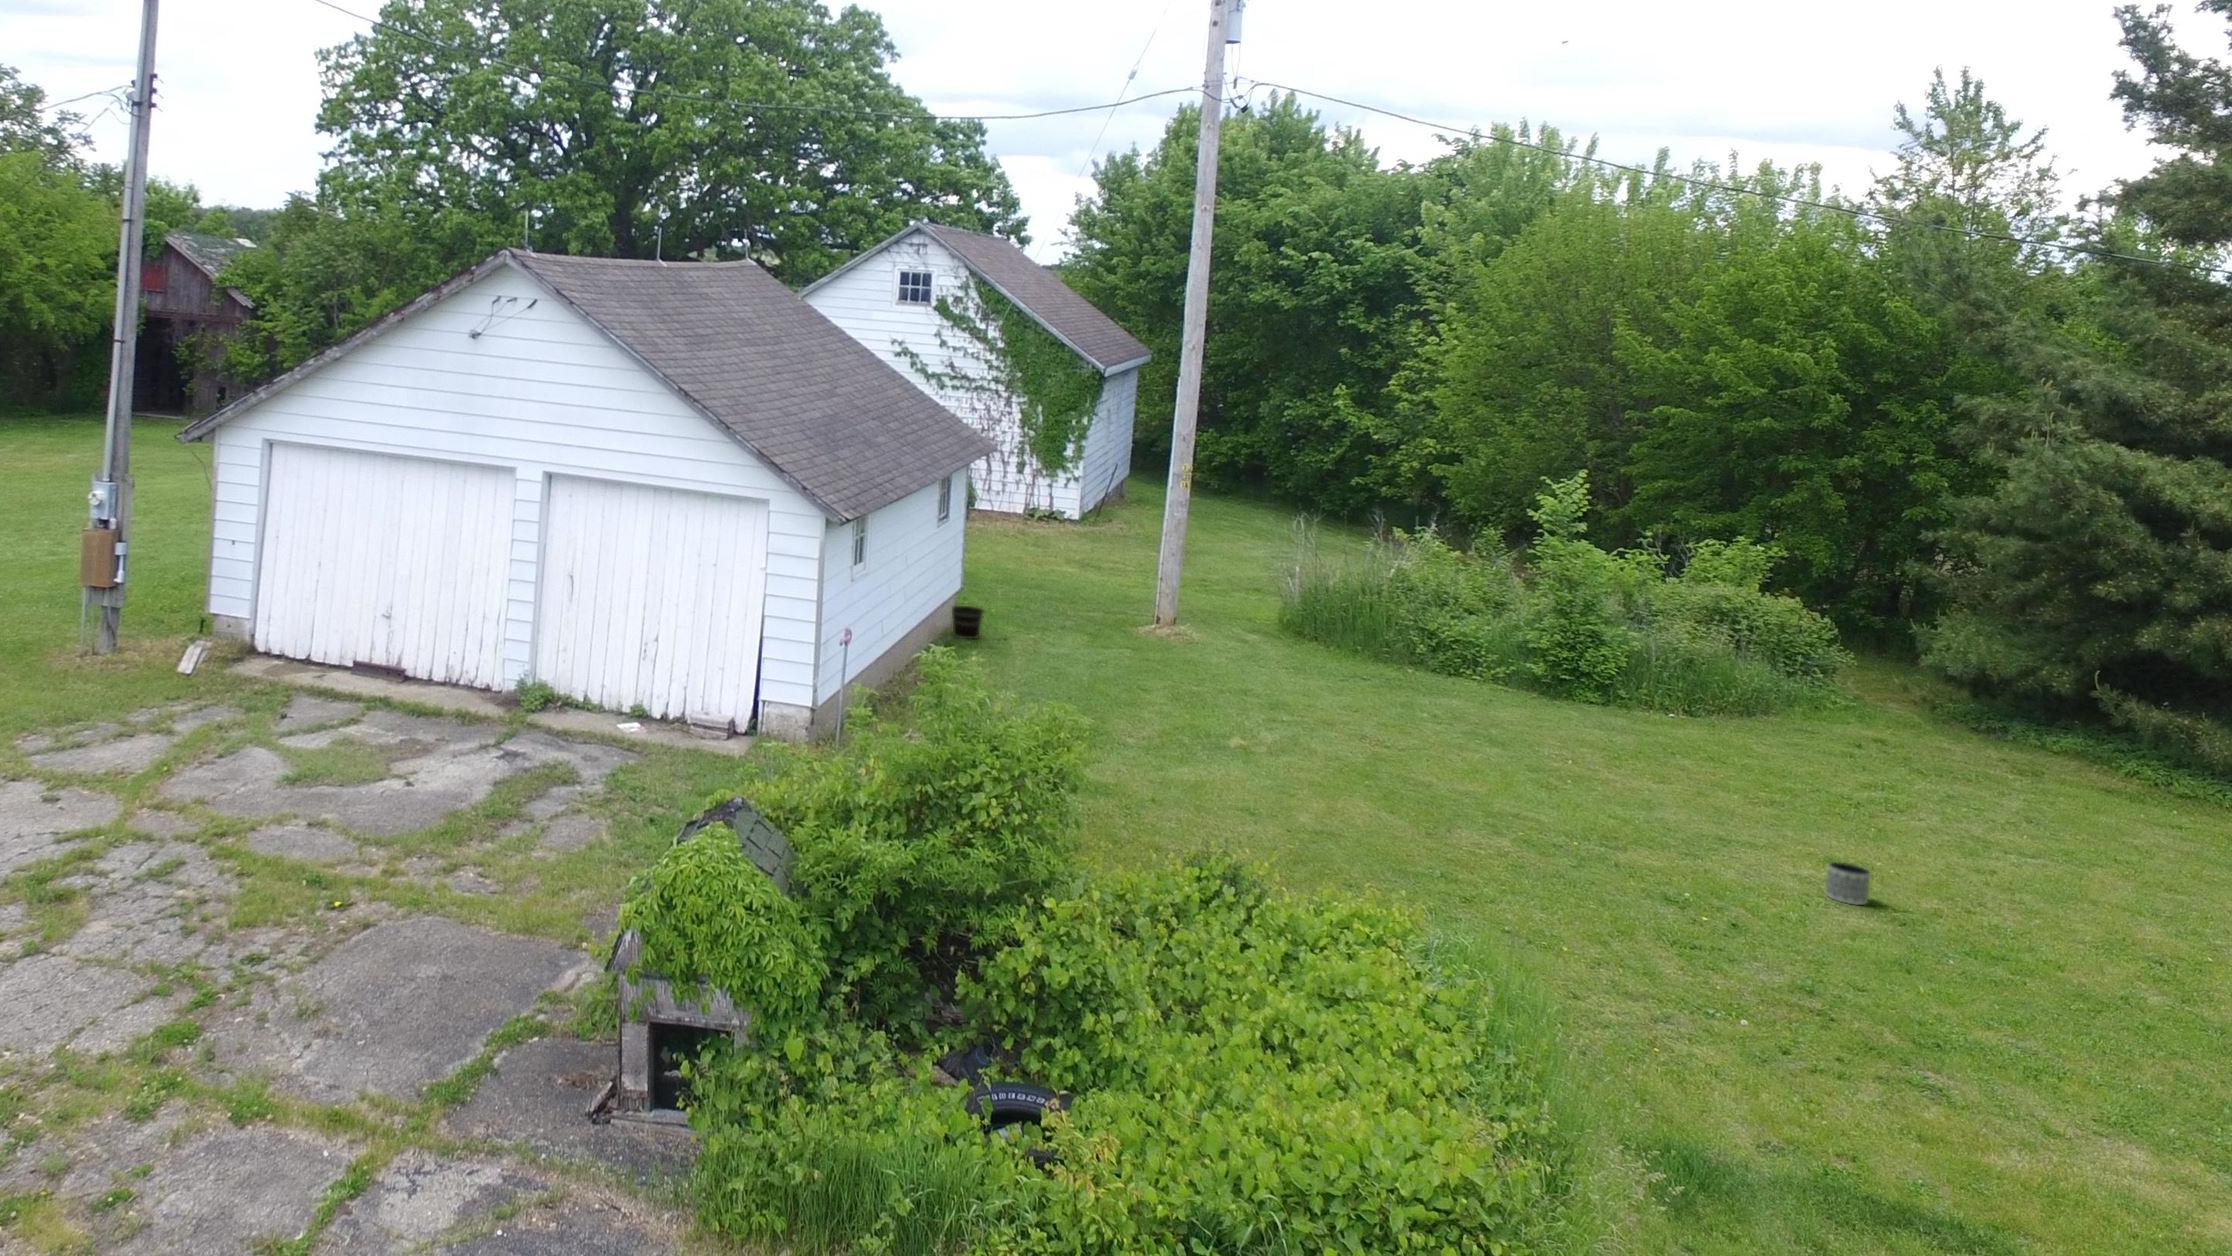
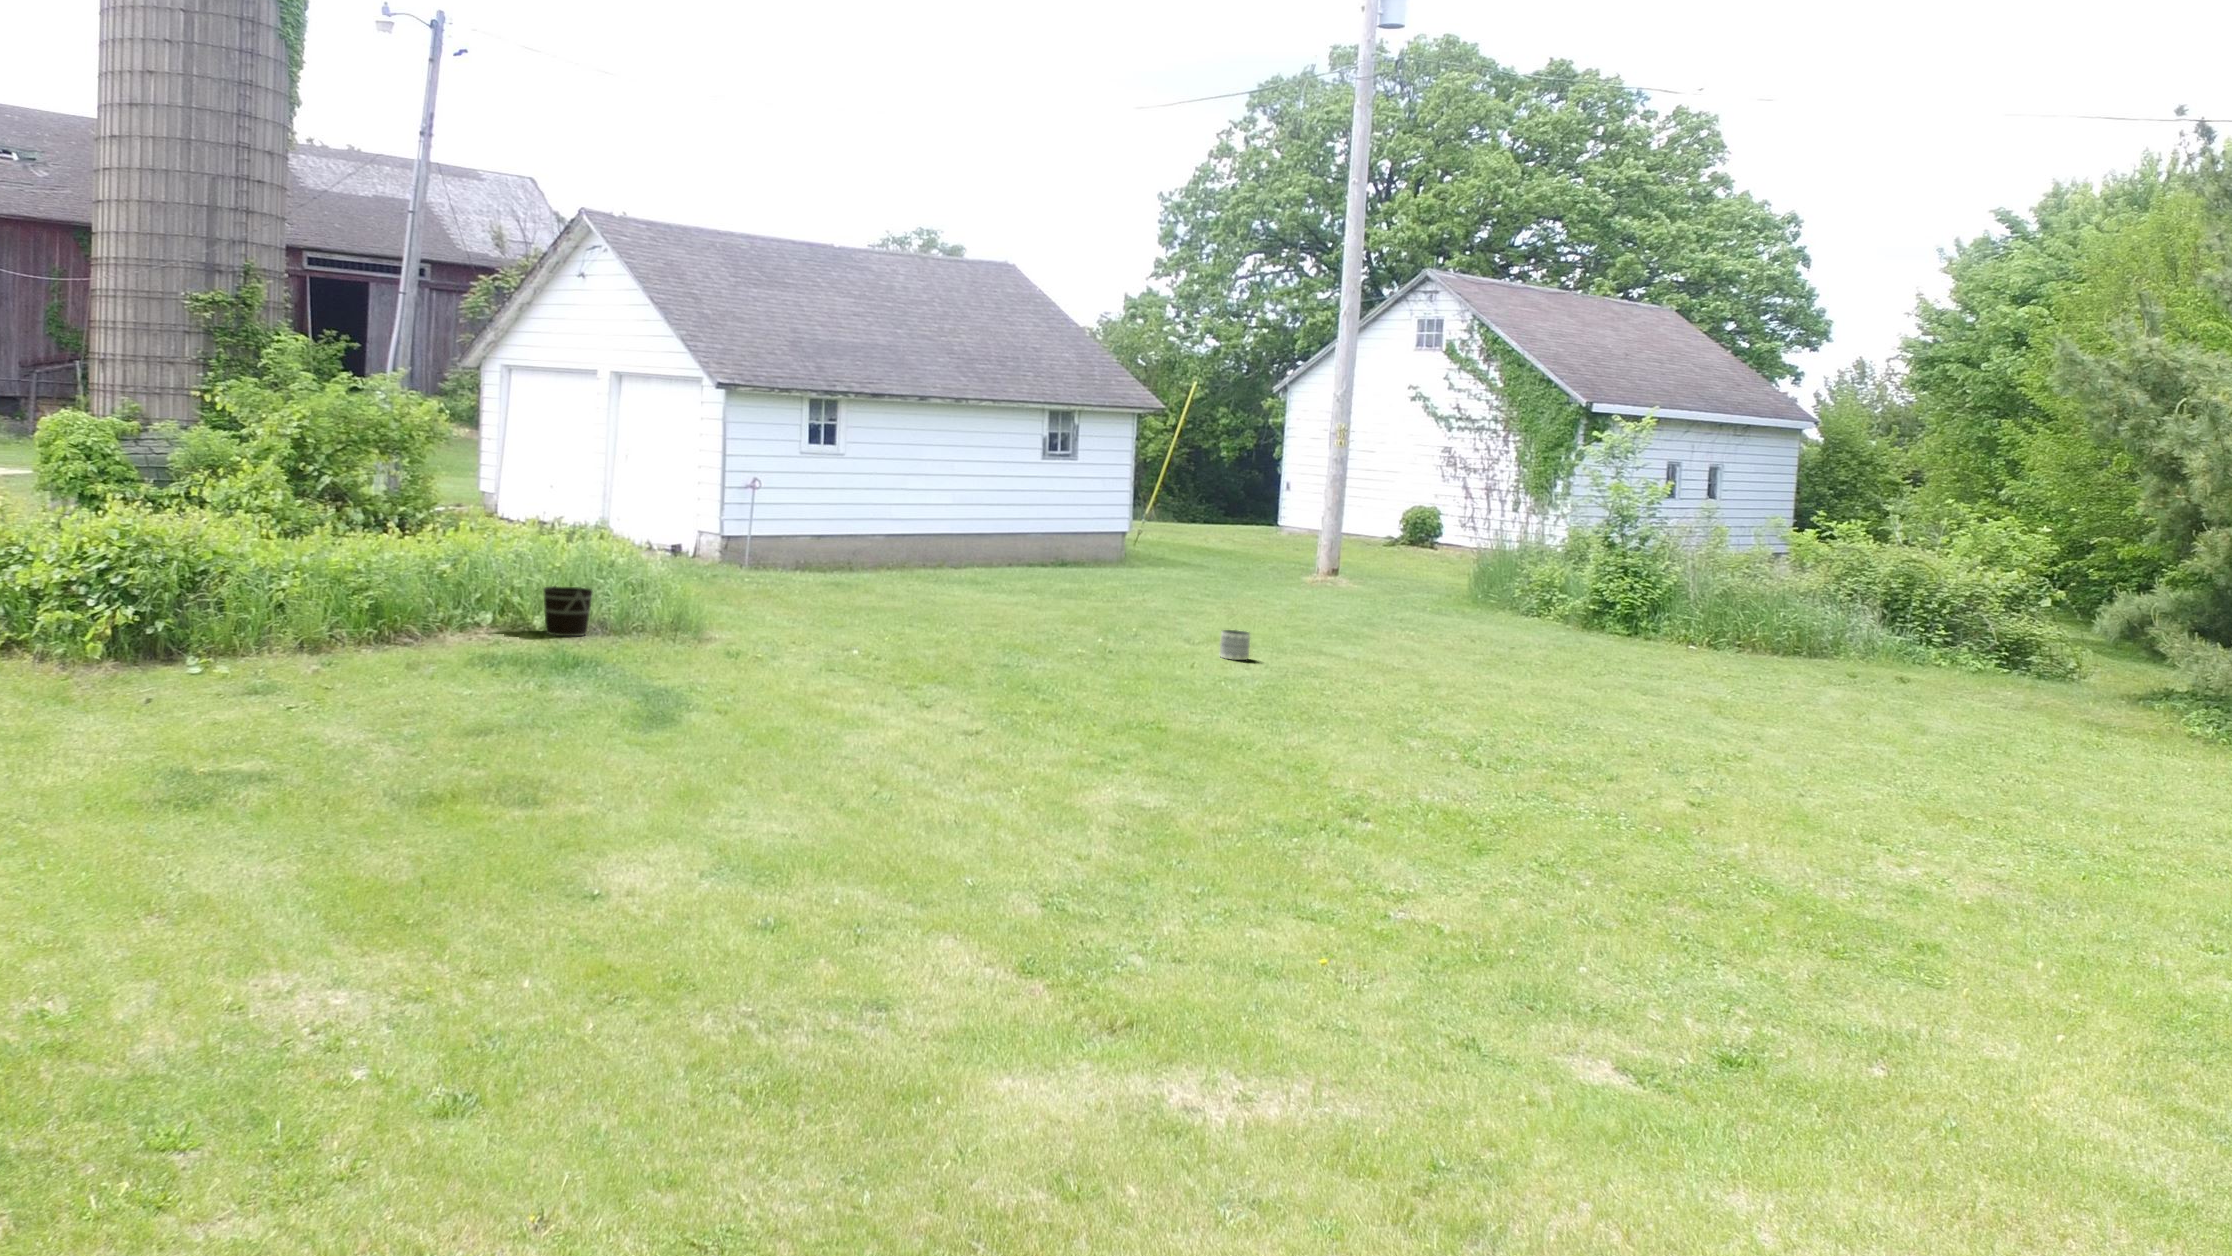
bucket: present [952,606,983,639] -> present [544,586,593,636]

